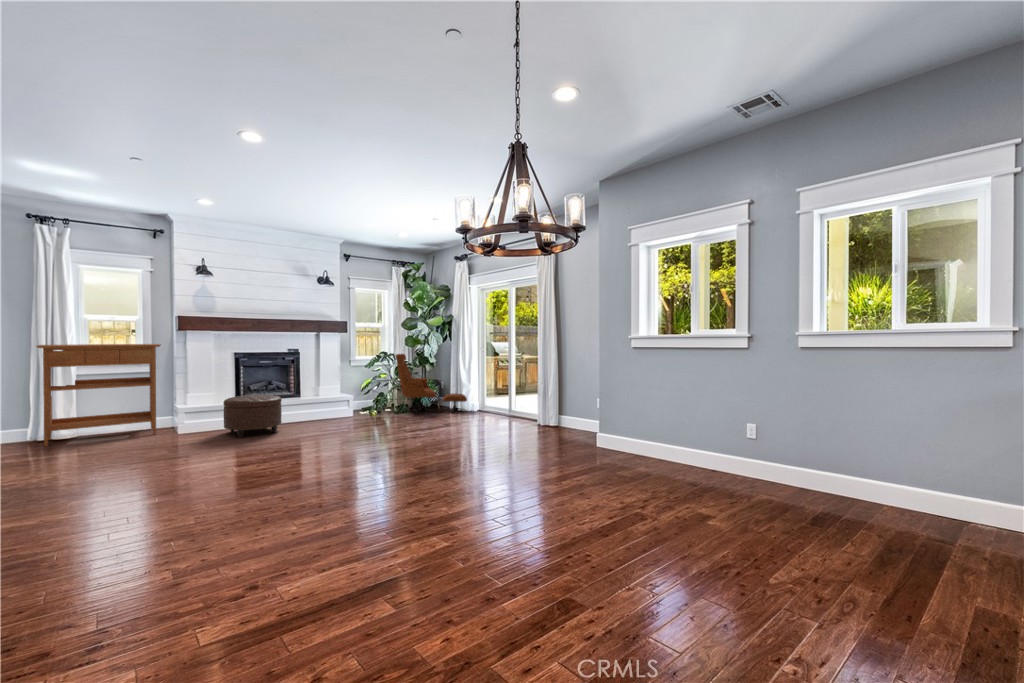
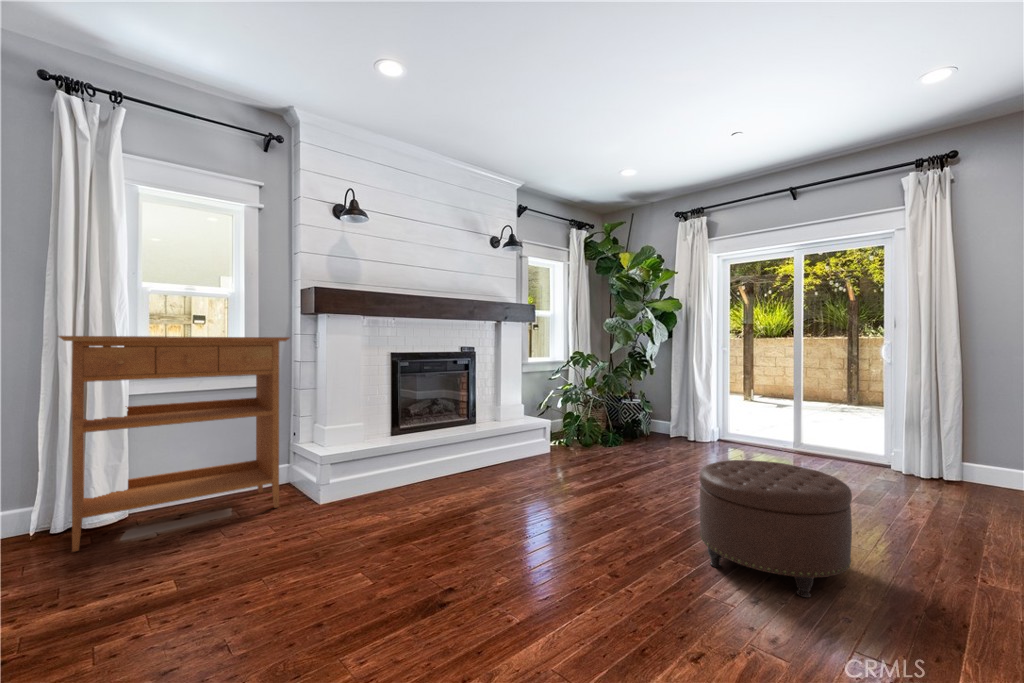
lounge chair: present [396,354,467,413] -> none [605,356,717,450]
ottoman: present [223,395,282,438] -> present [699,460,852,598]

